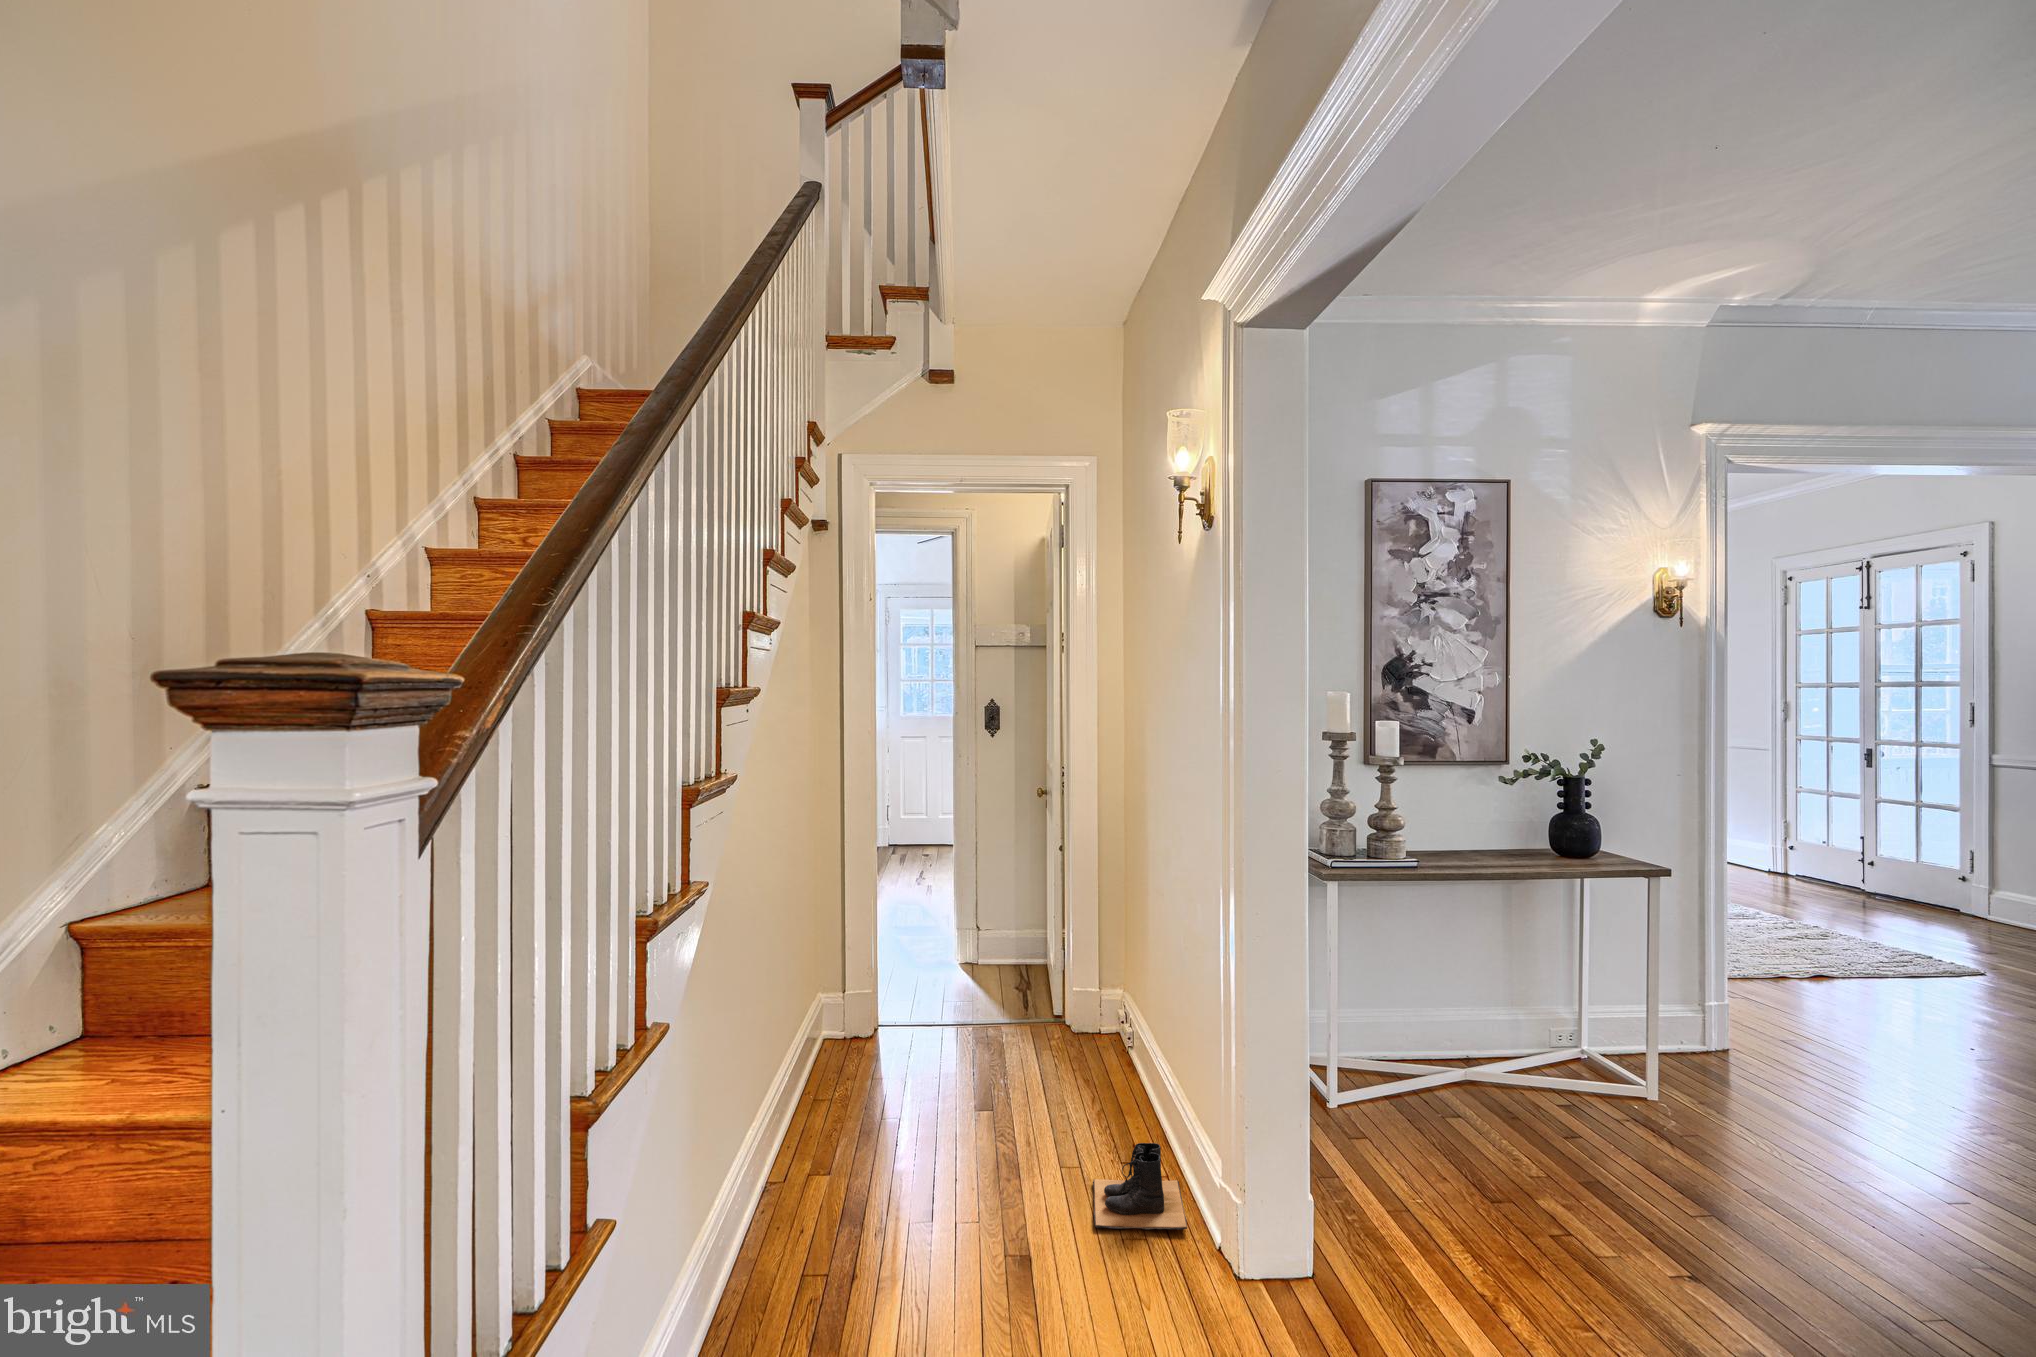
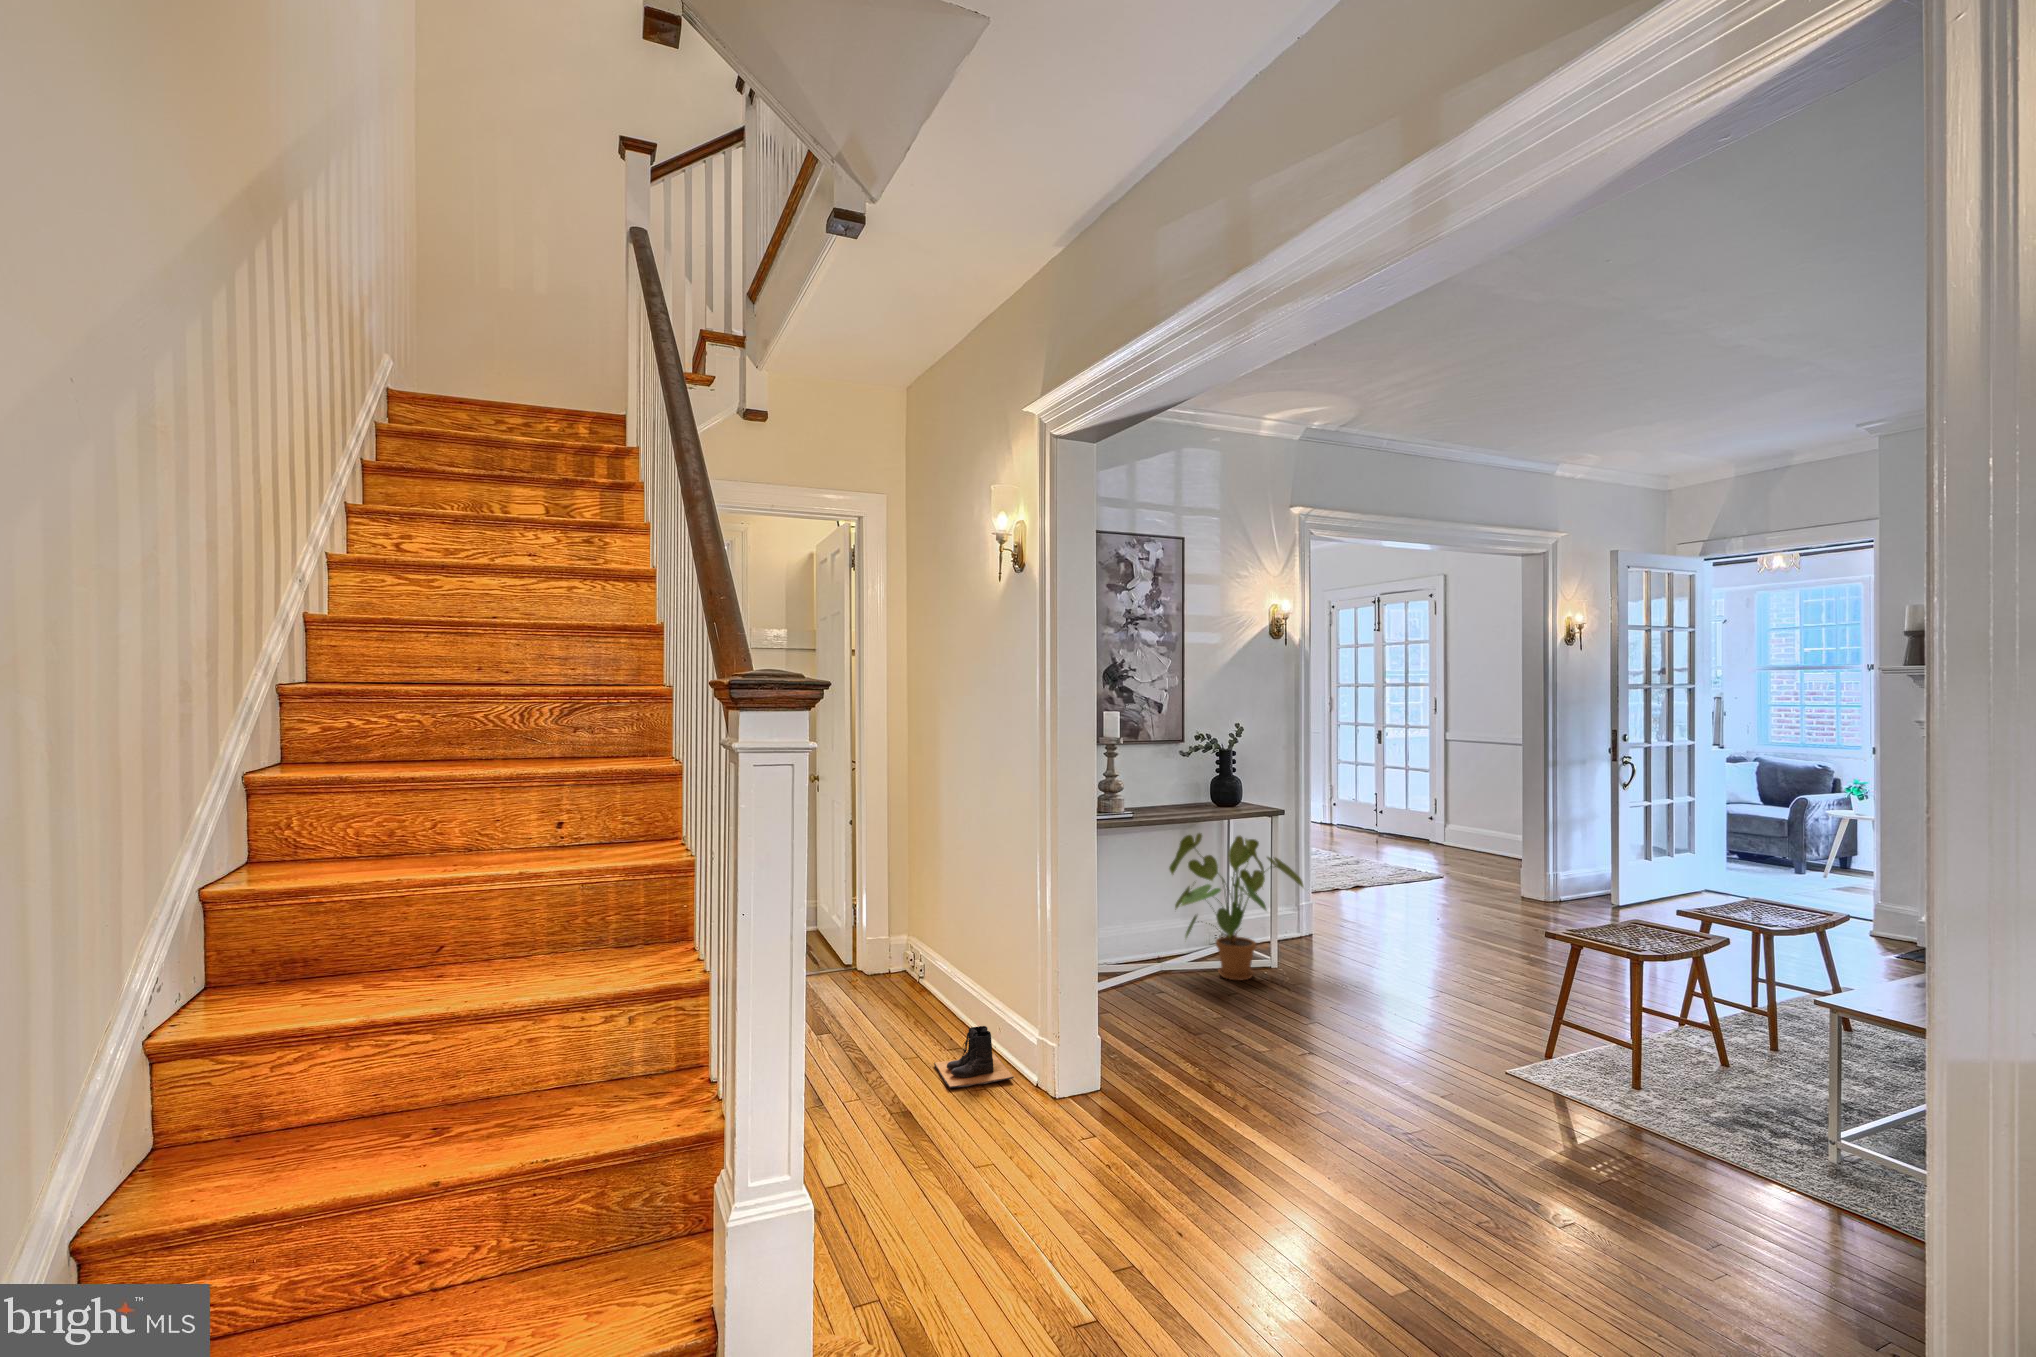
house plant: none [1483,890,1710,1114] -> present [1169,833,1304,980]

